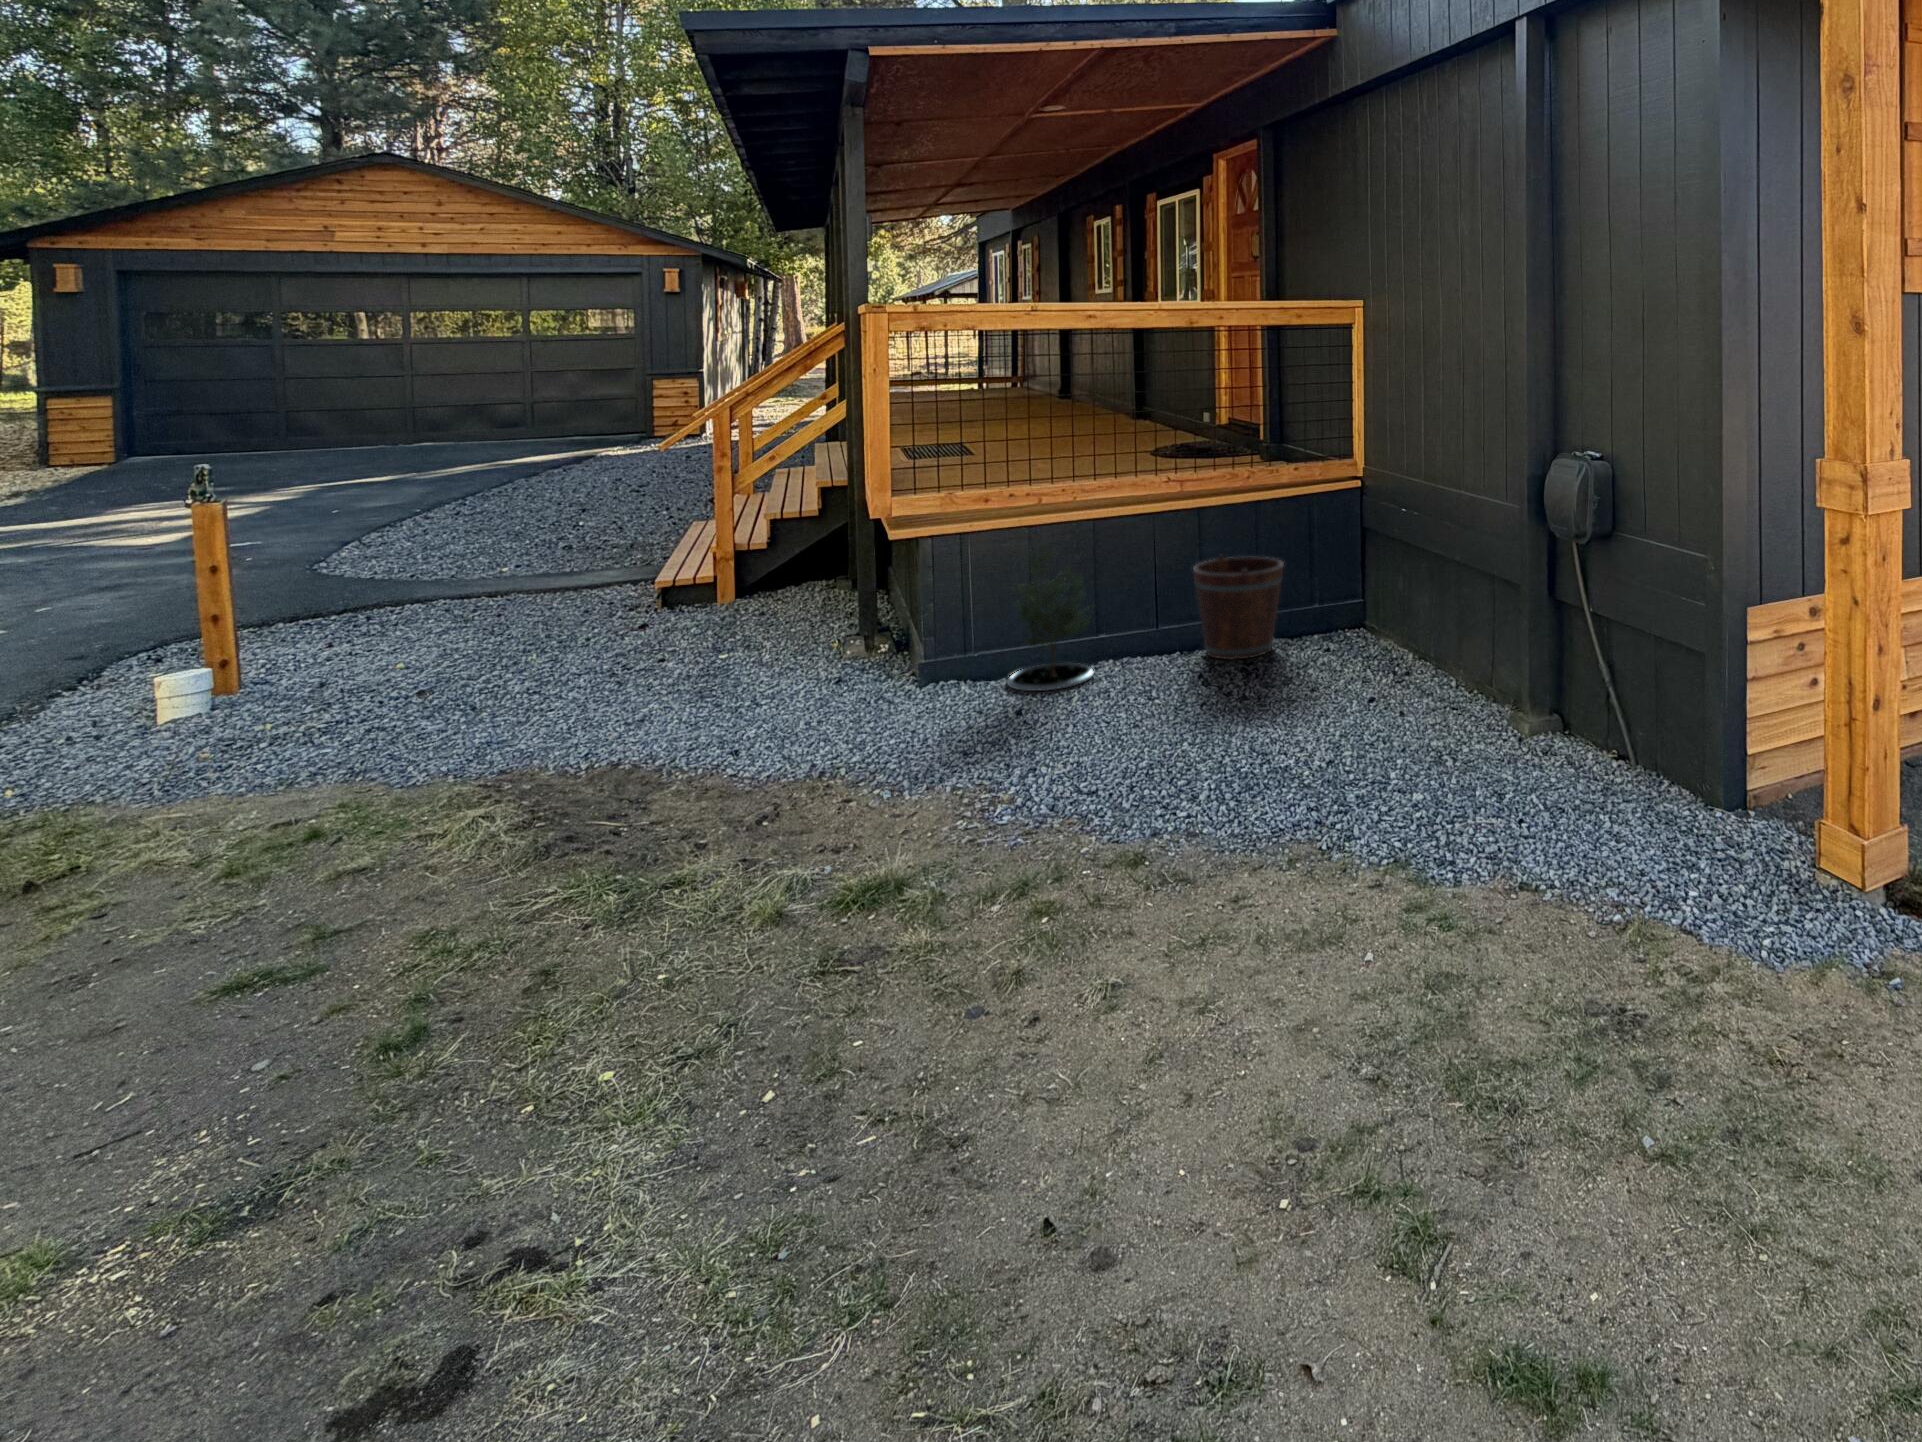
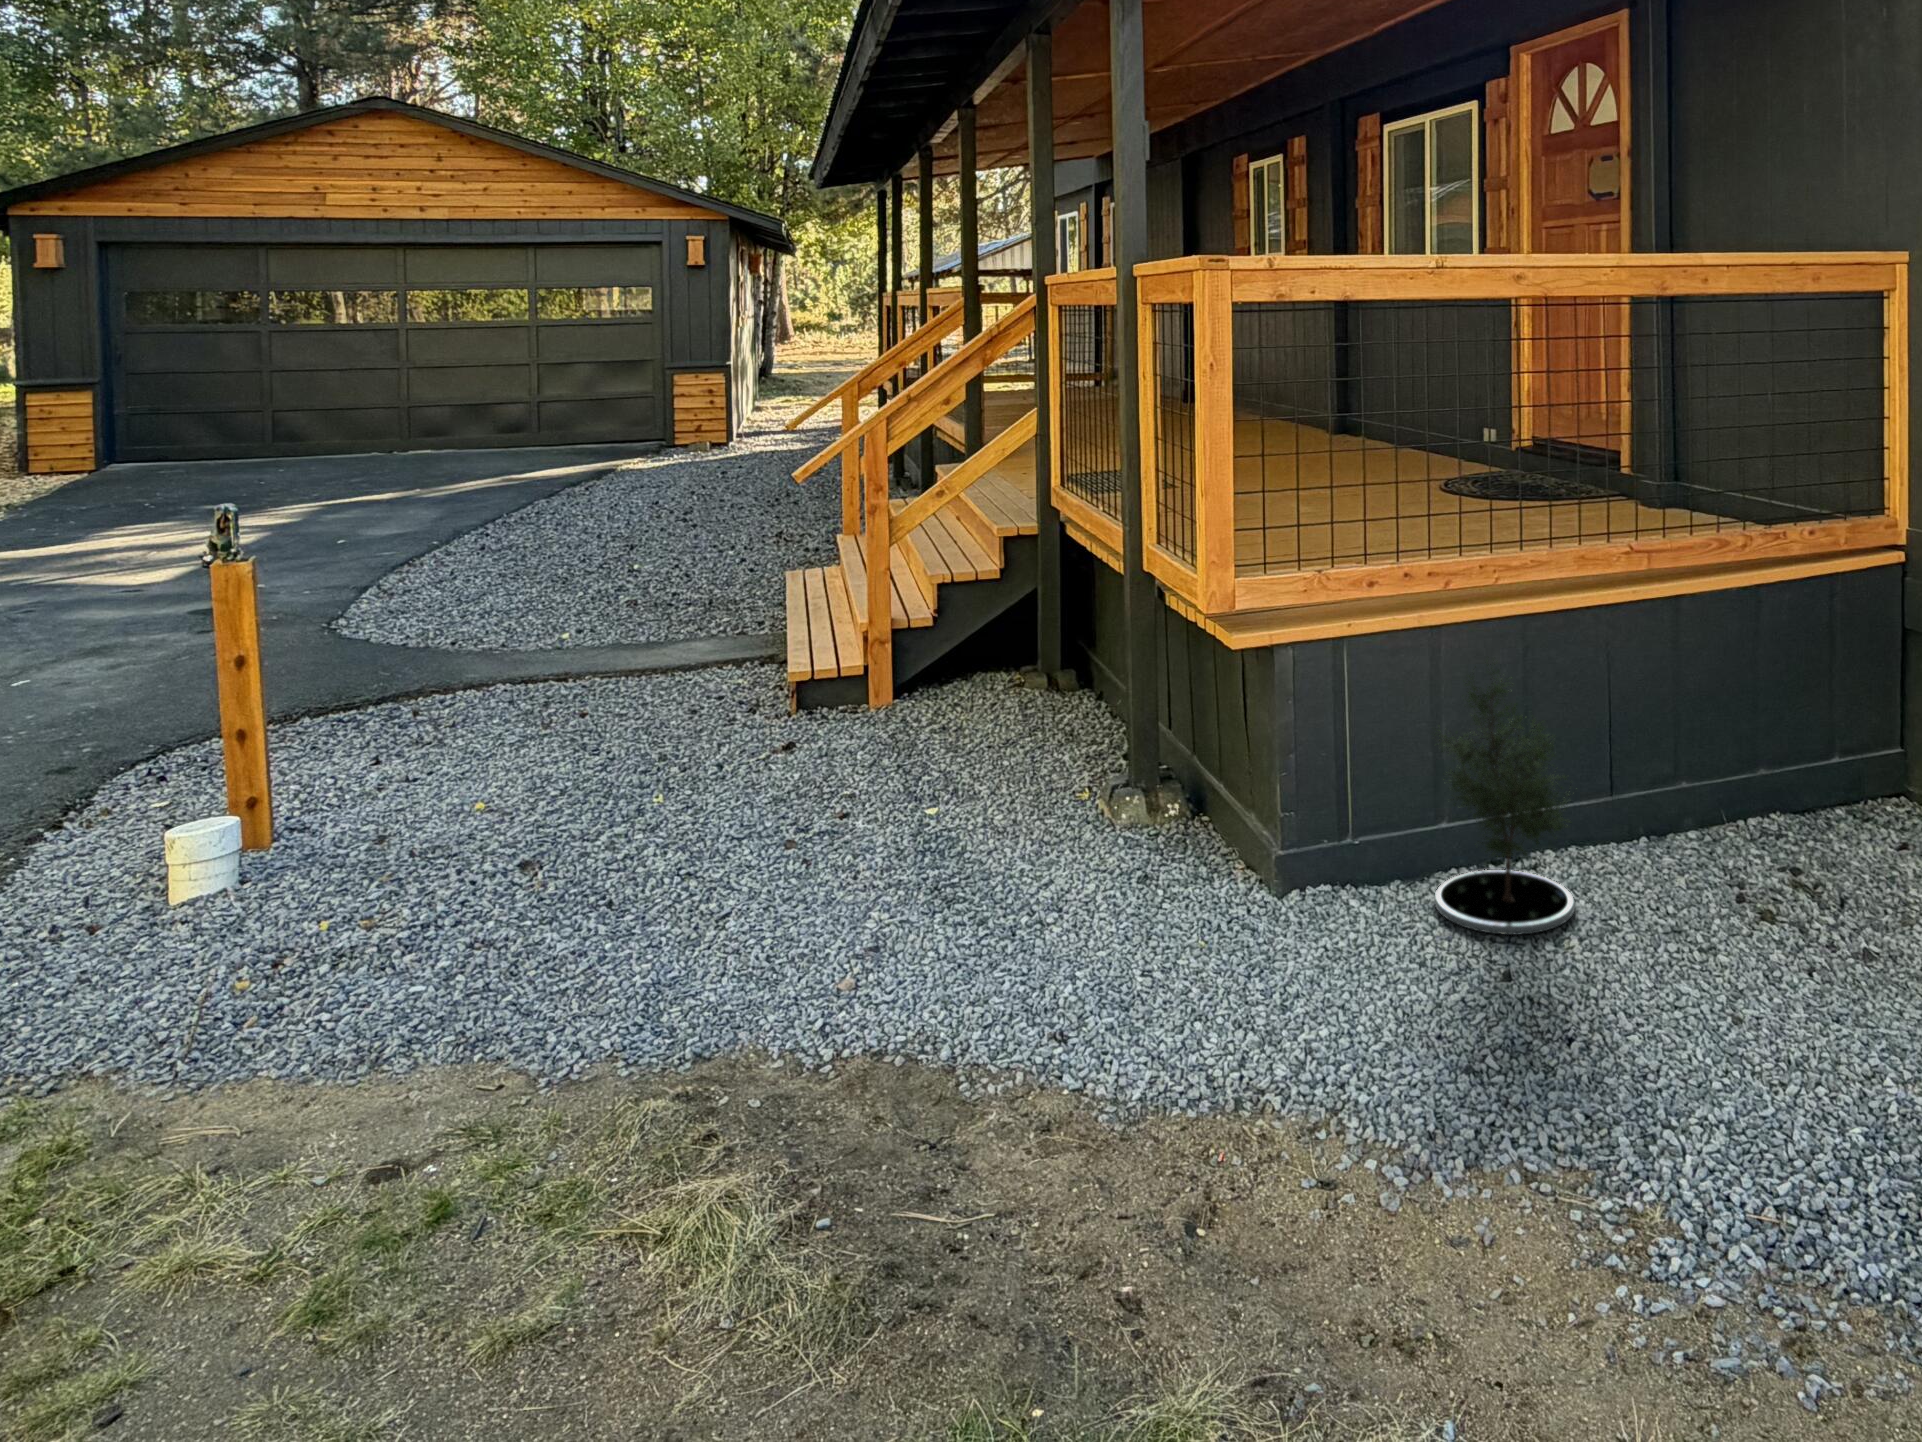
bucket: present [1193,556,1284,660] -> none [1697,684,1859,879]

